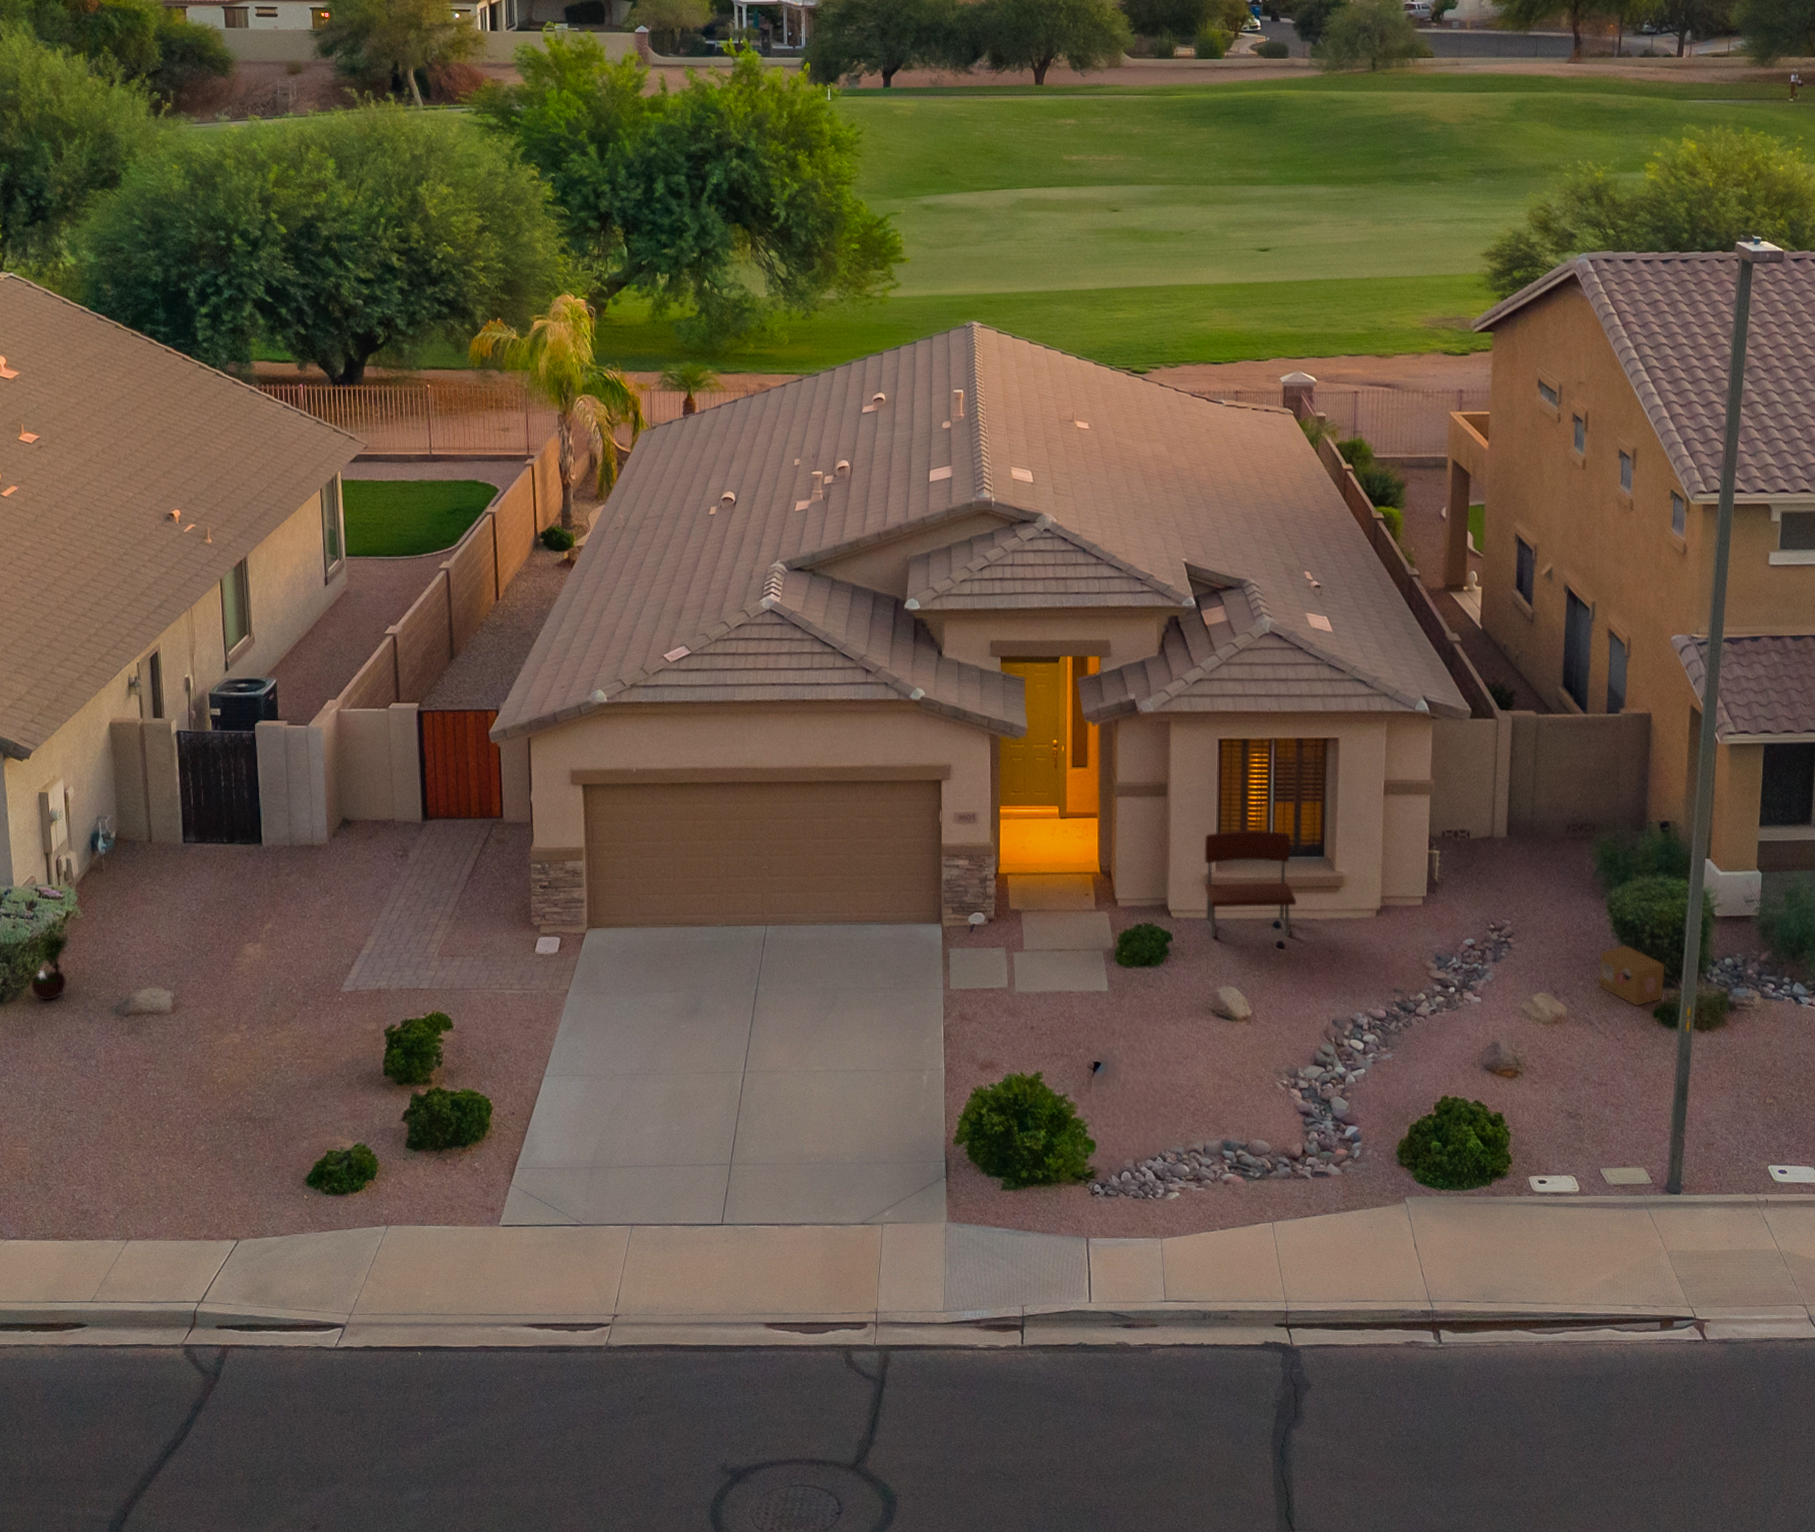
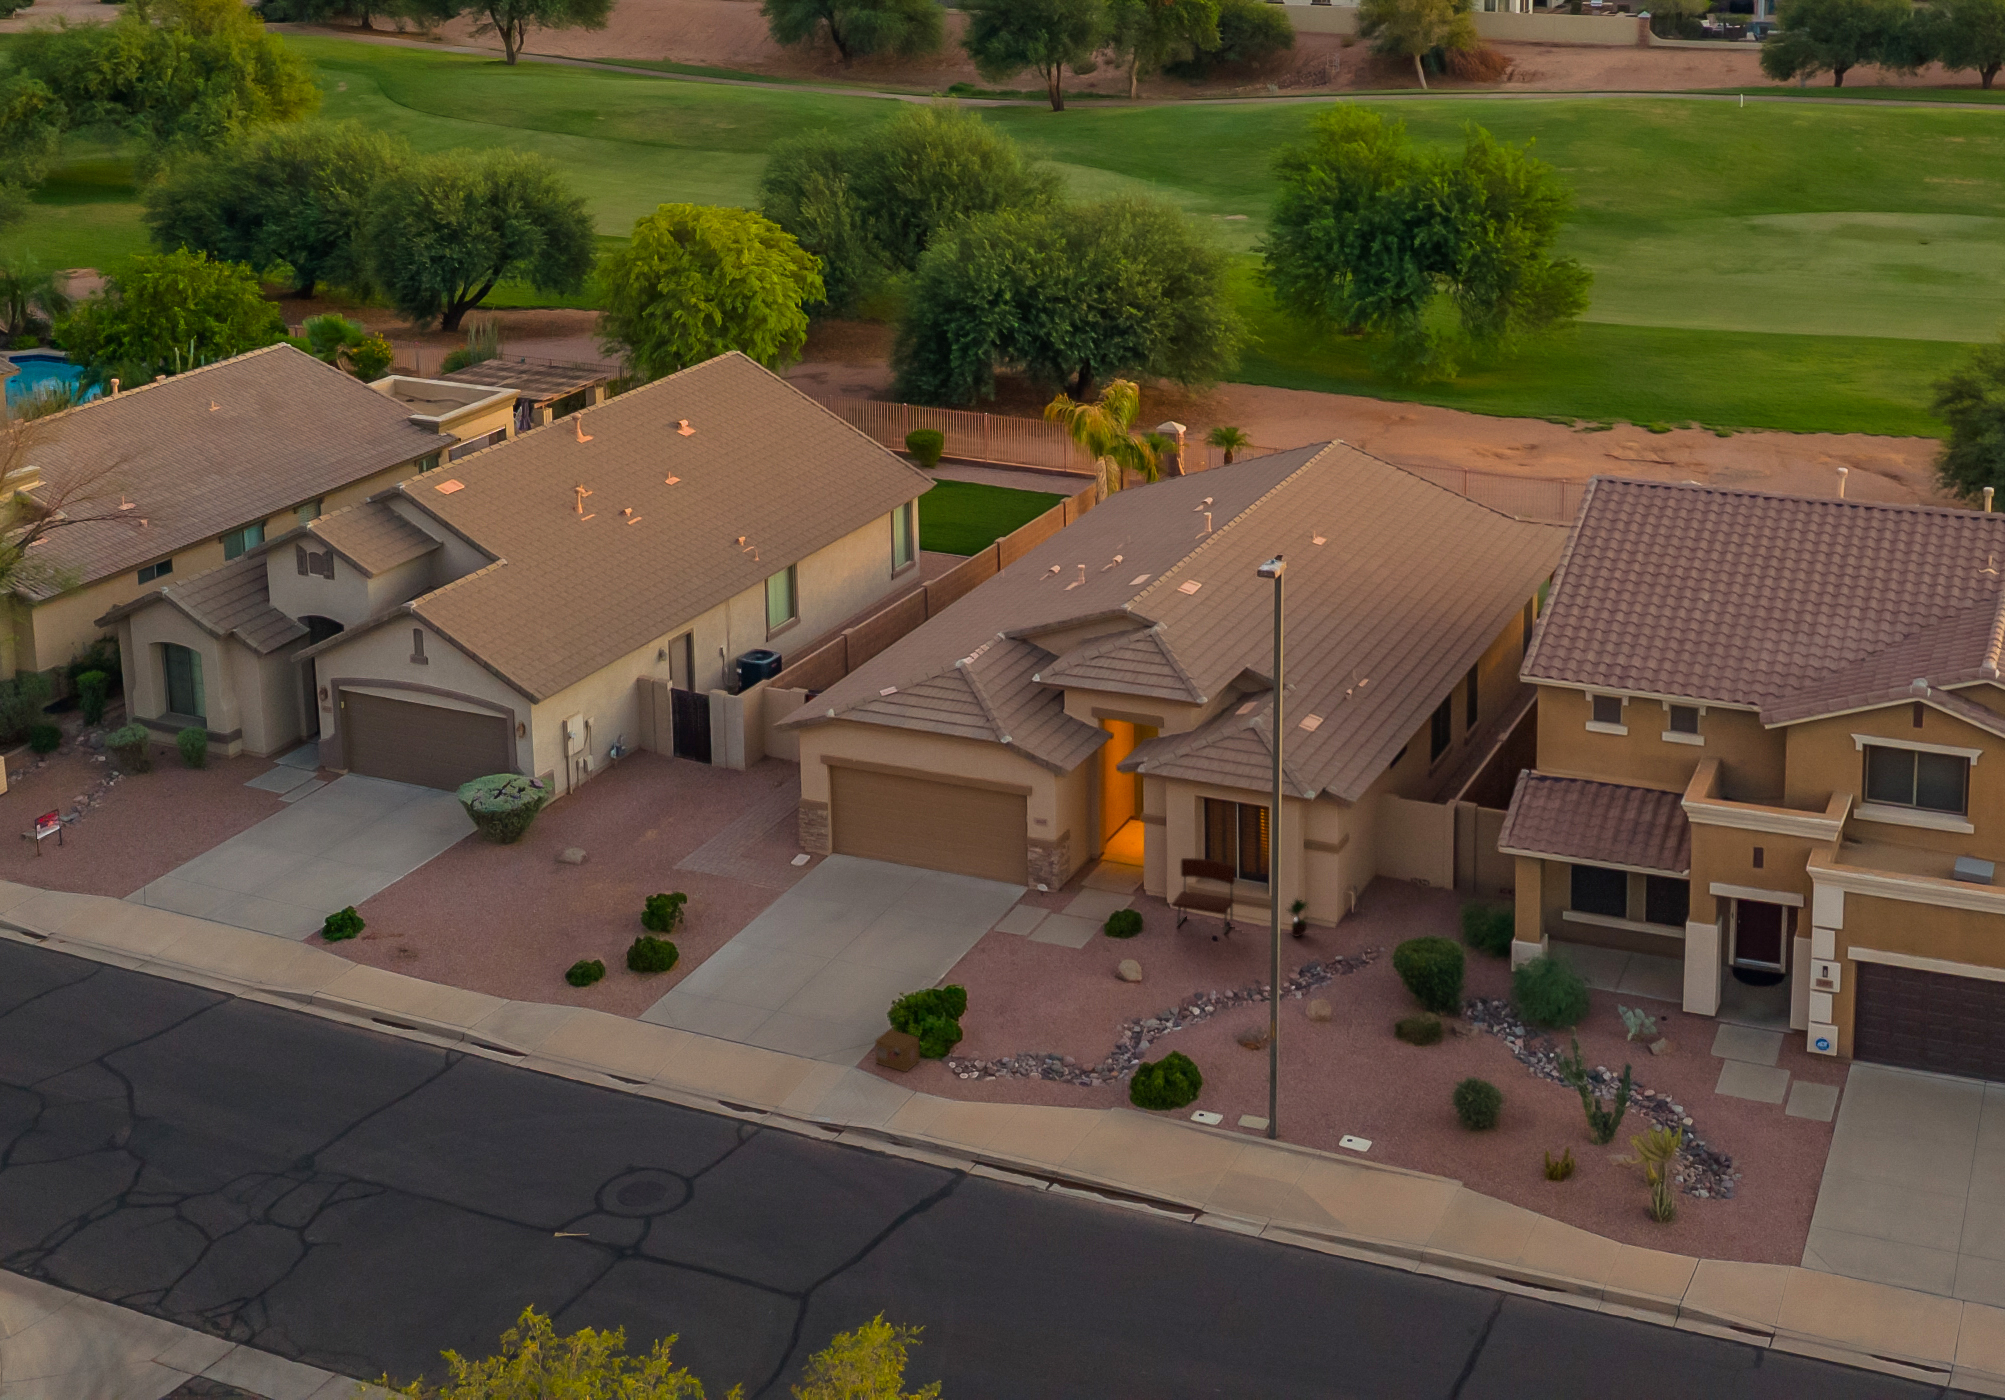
potted tree: present [31,932,71,999] -> present [1288,899,1308,937]
cardboard box: present [1599,946,1664,1005] -> present [876,1030,920,1072]

